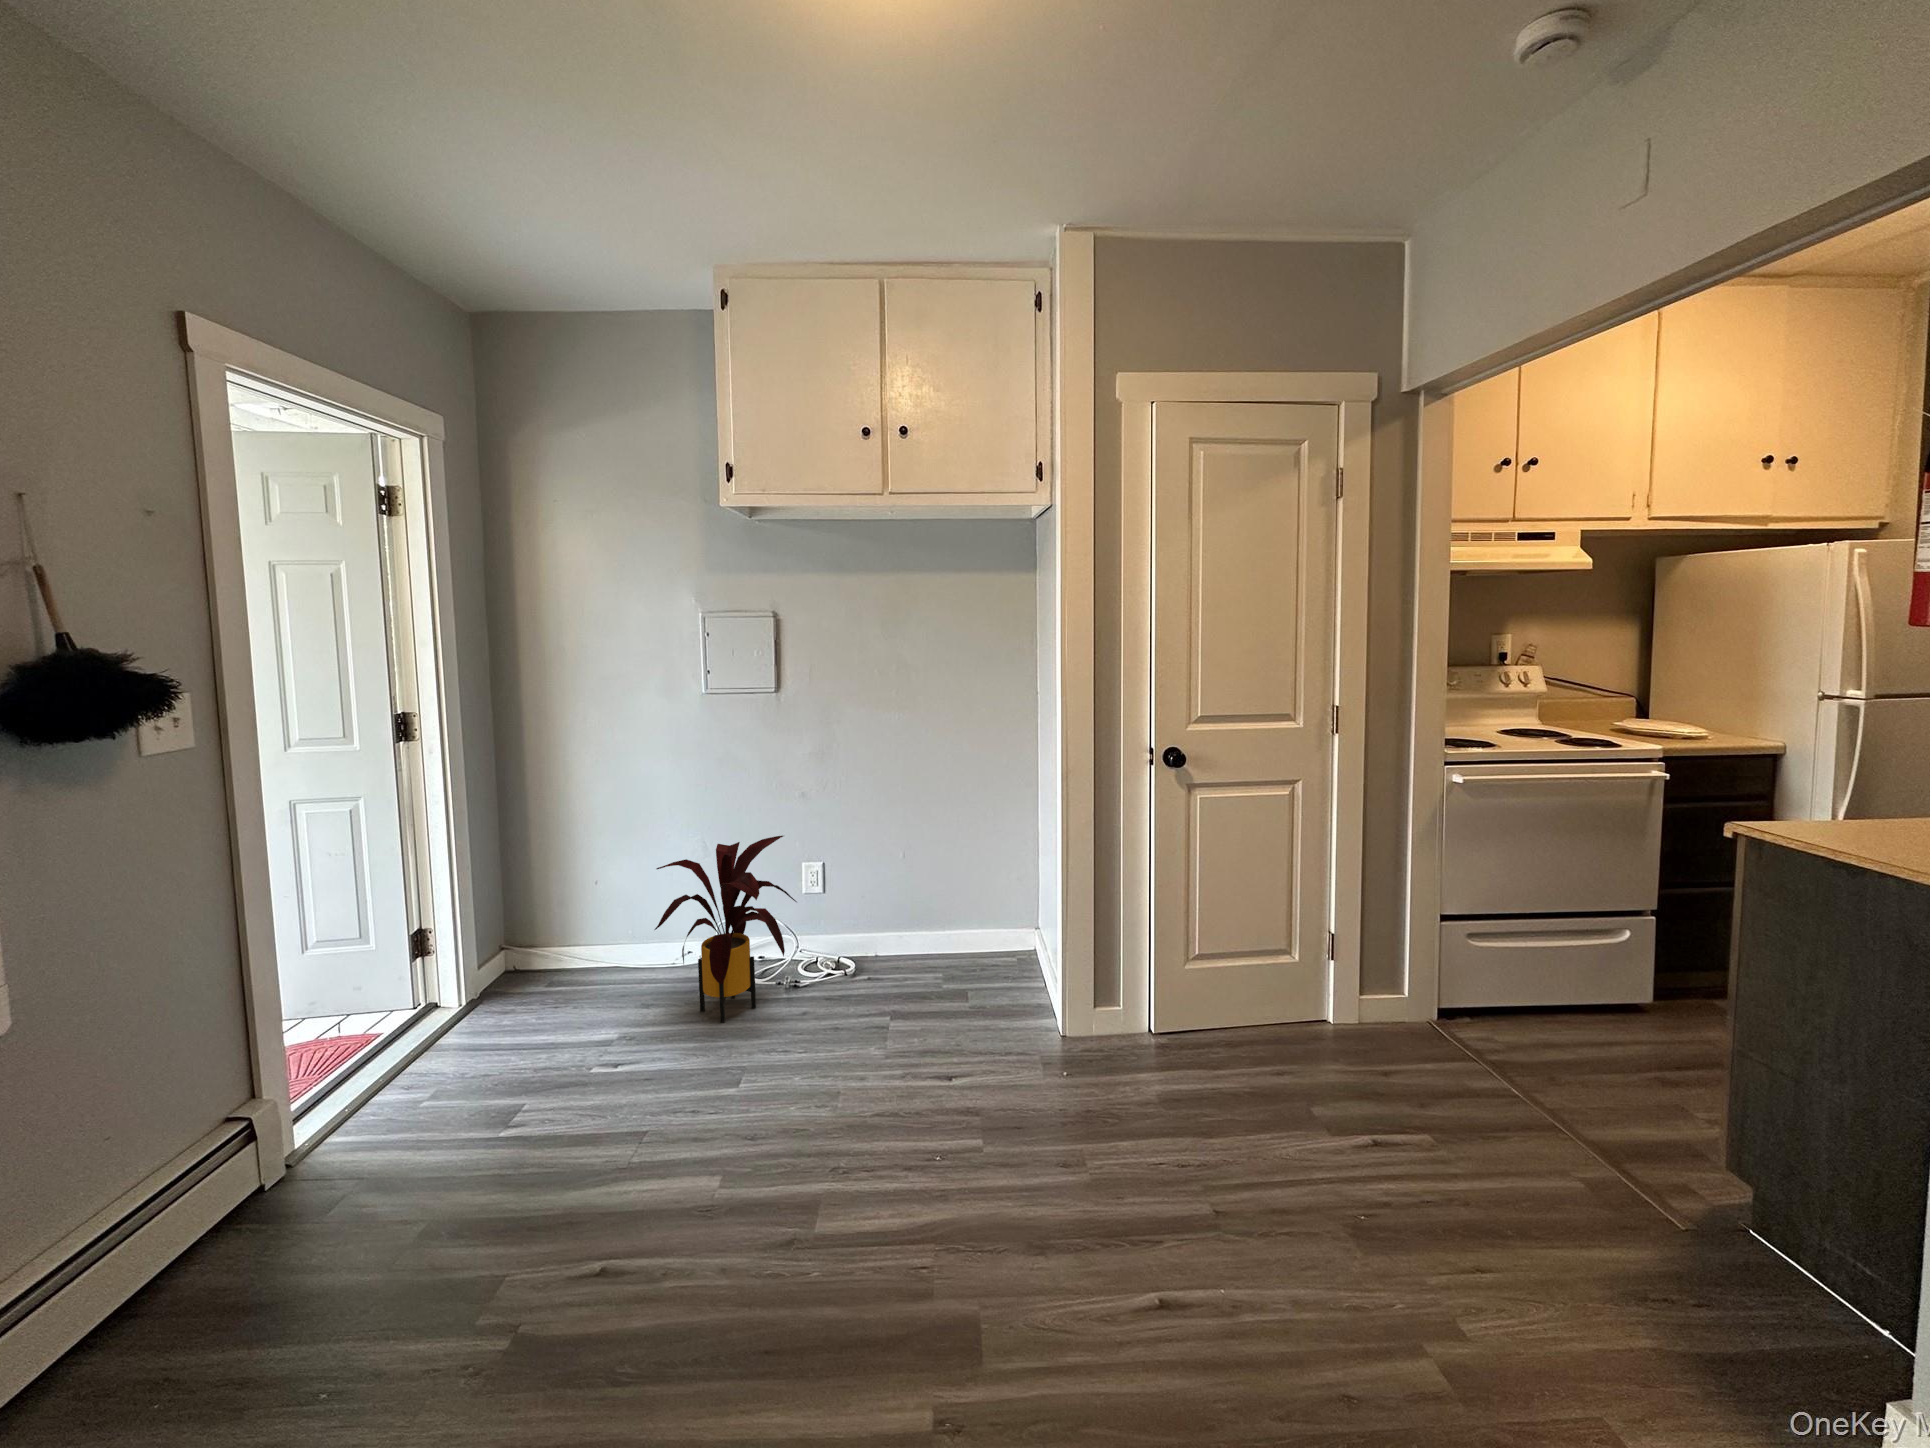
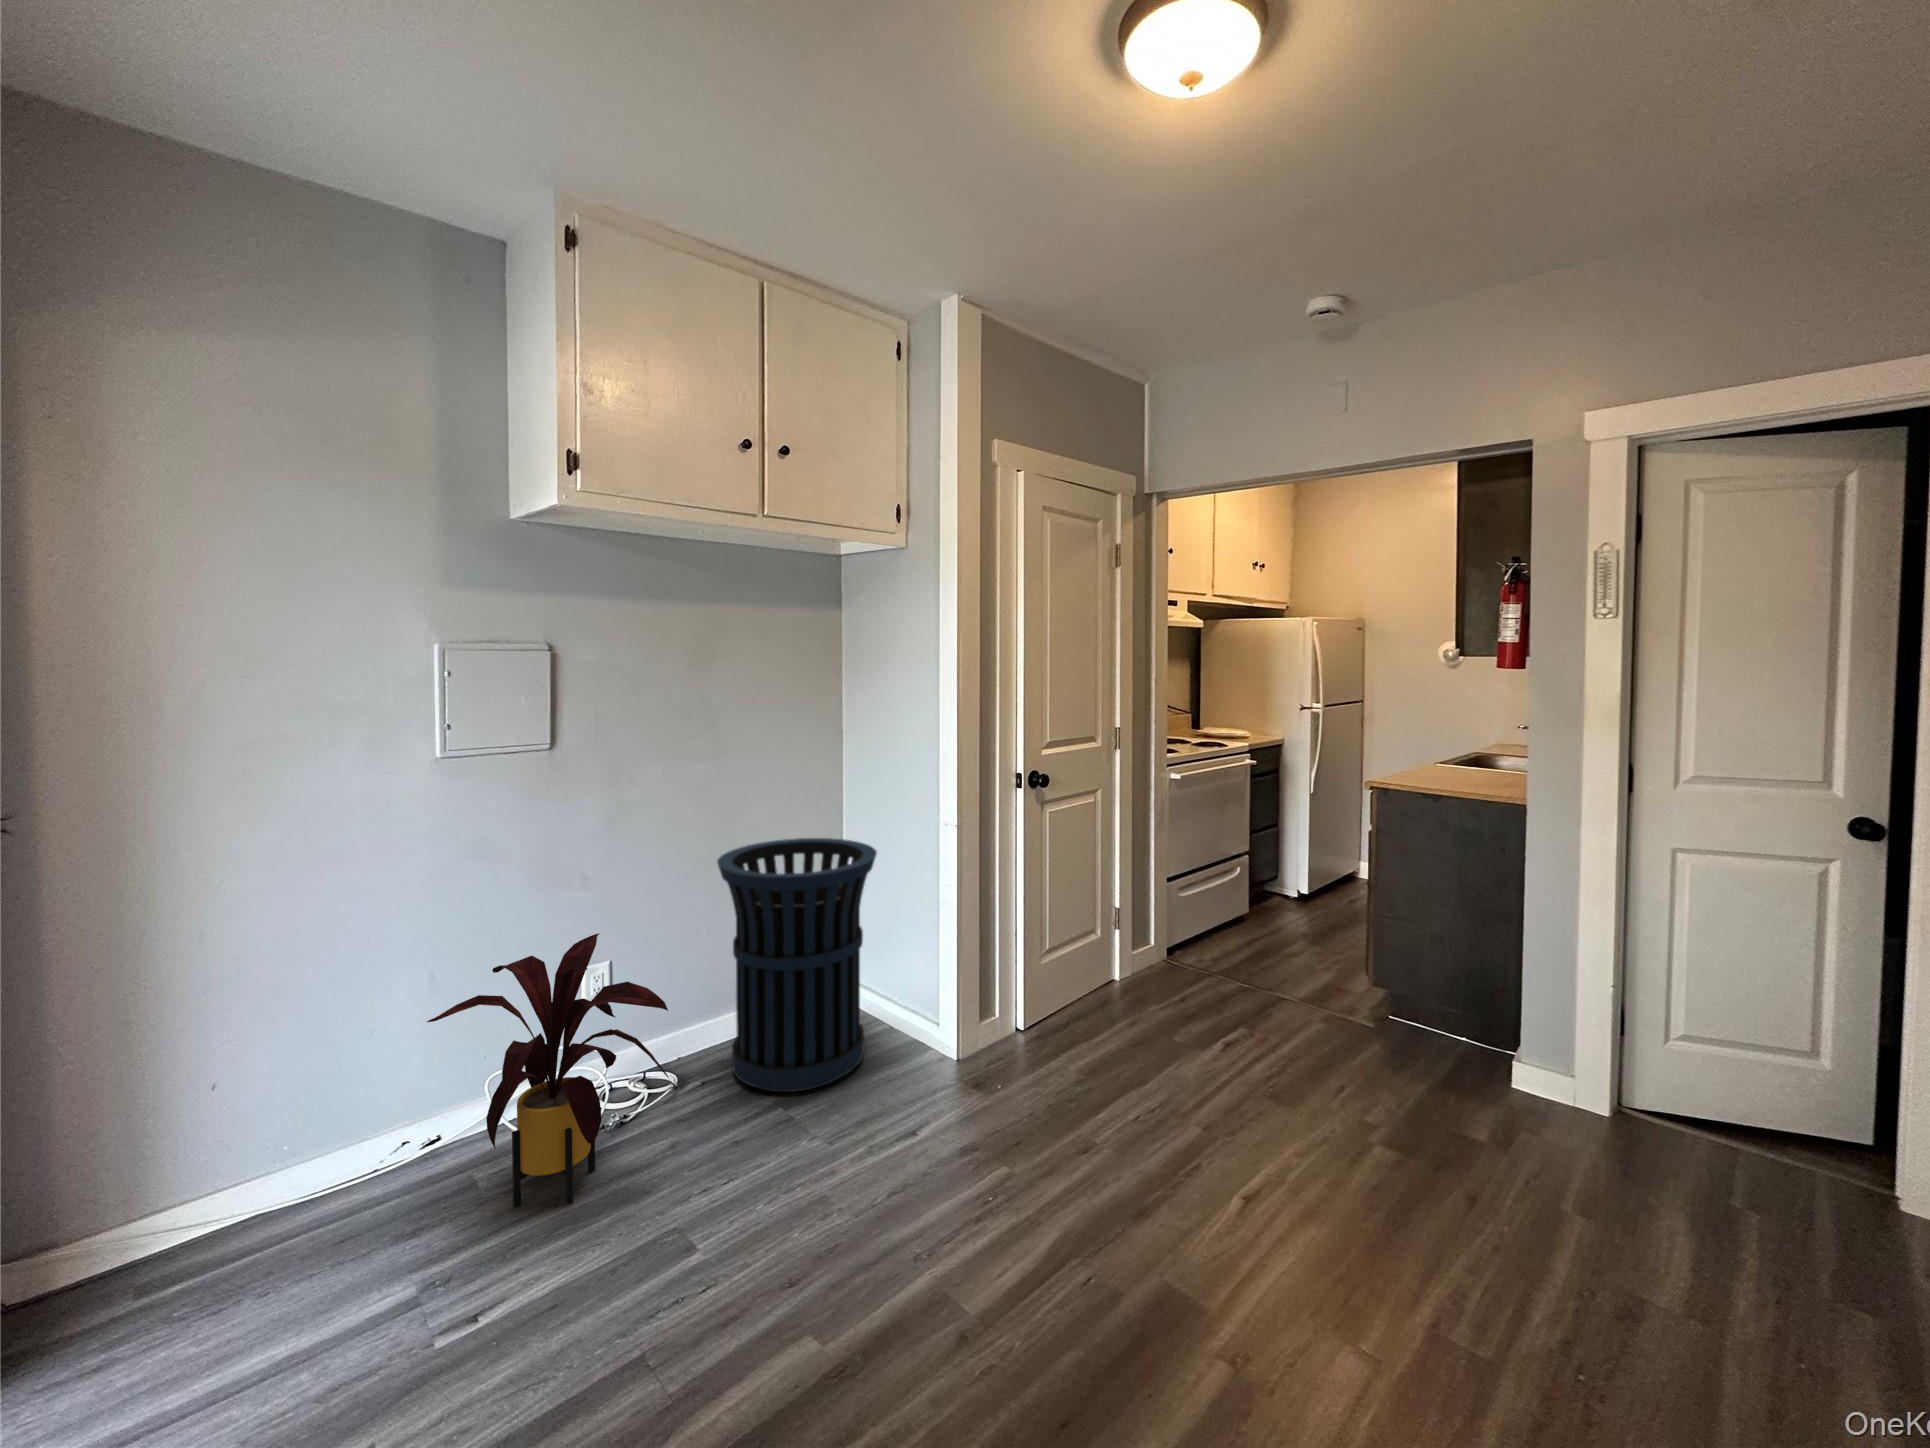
trash can: none [874,787,1013,1012] -> present [717,838,877,1092]

